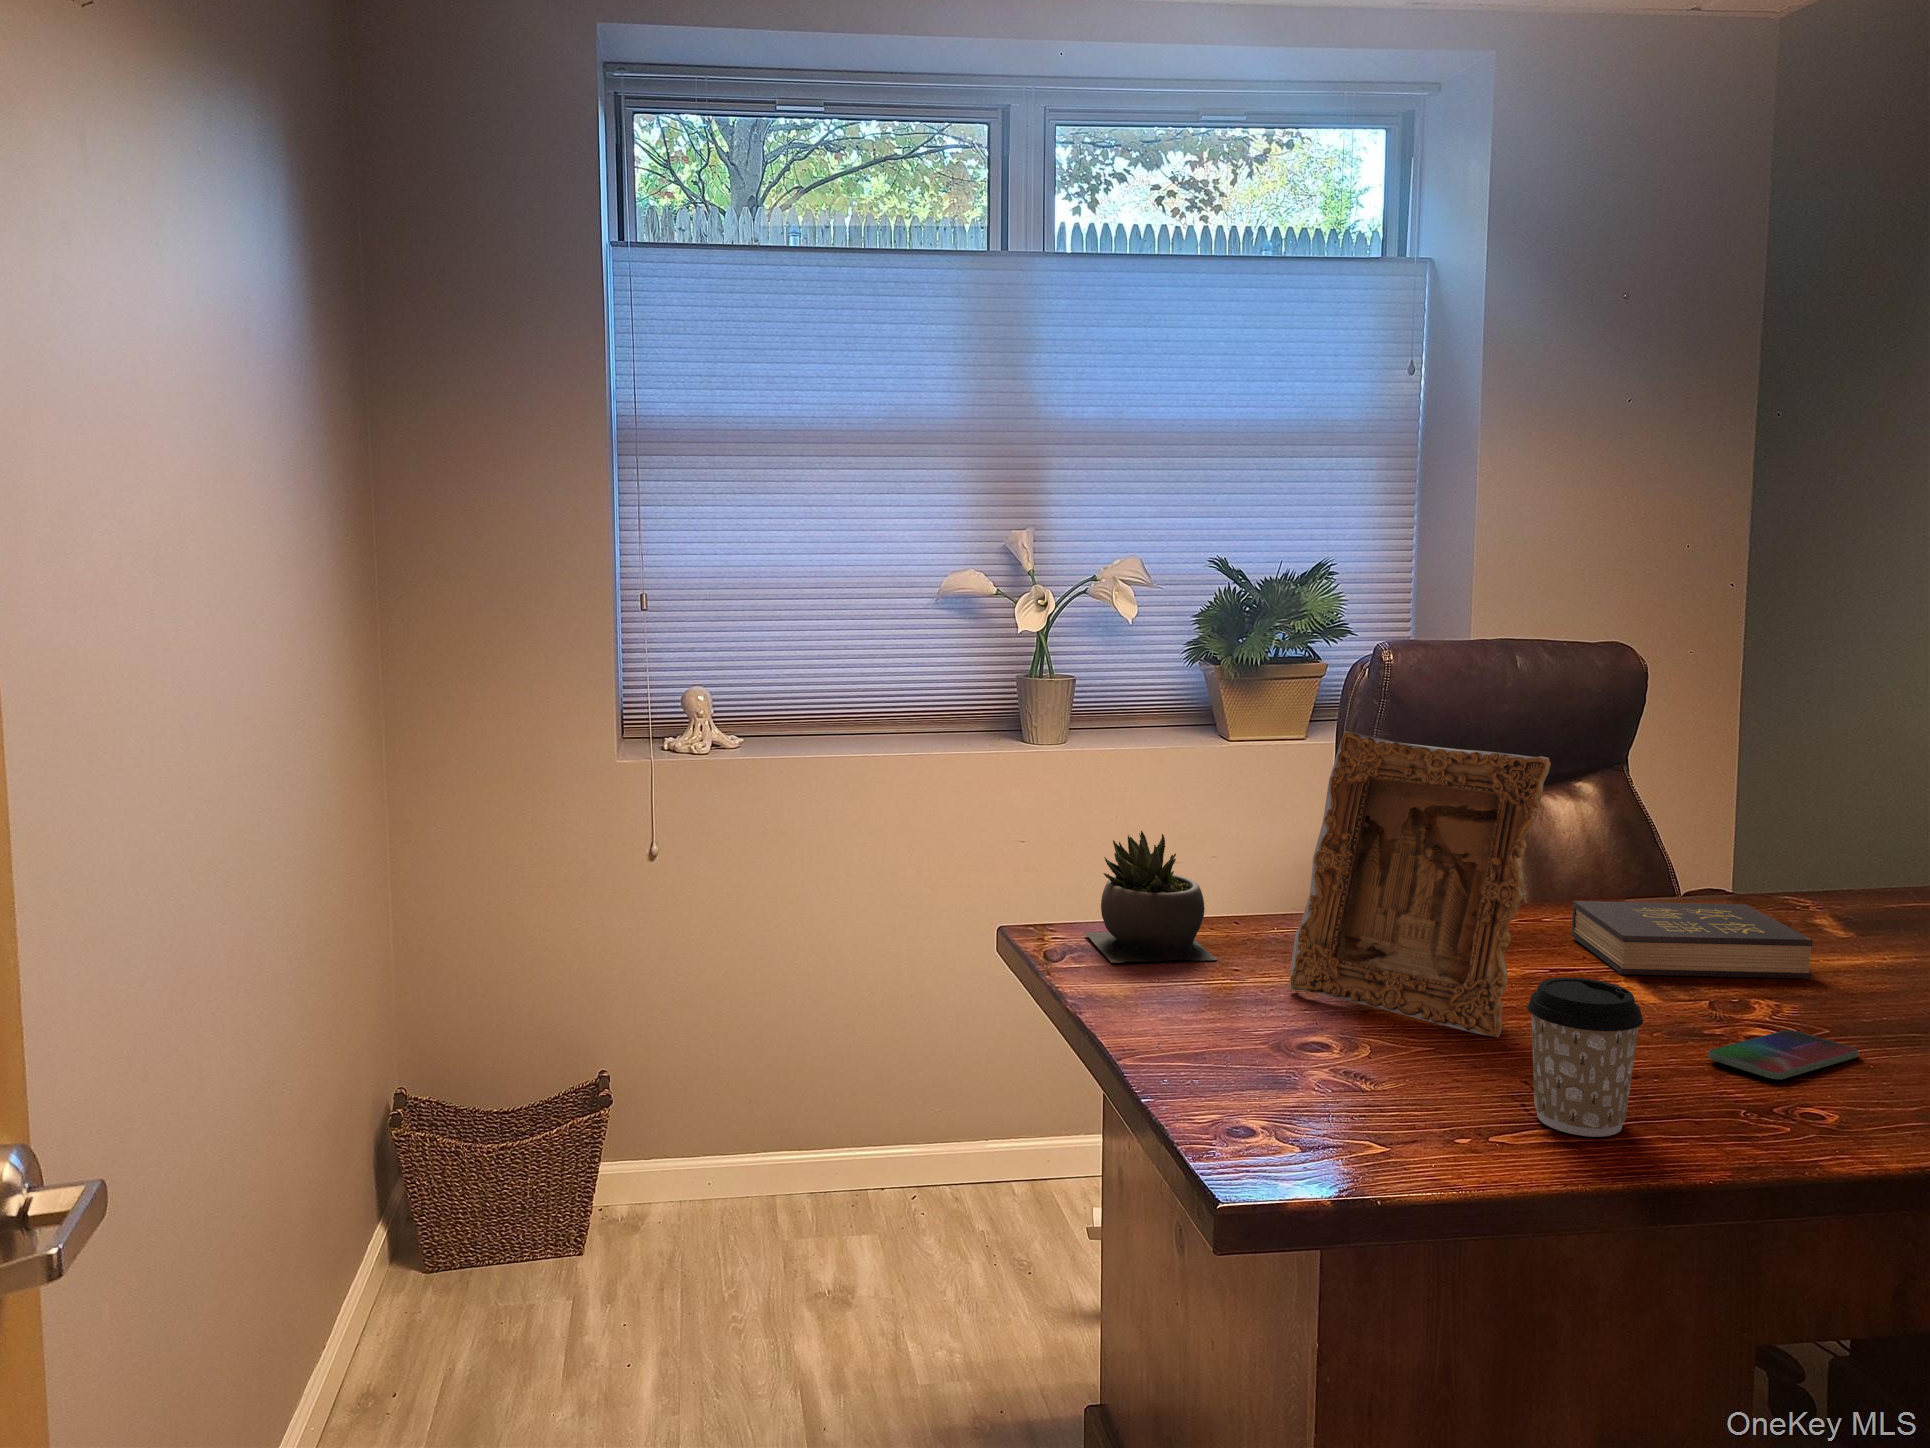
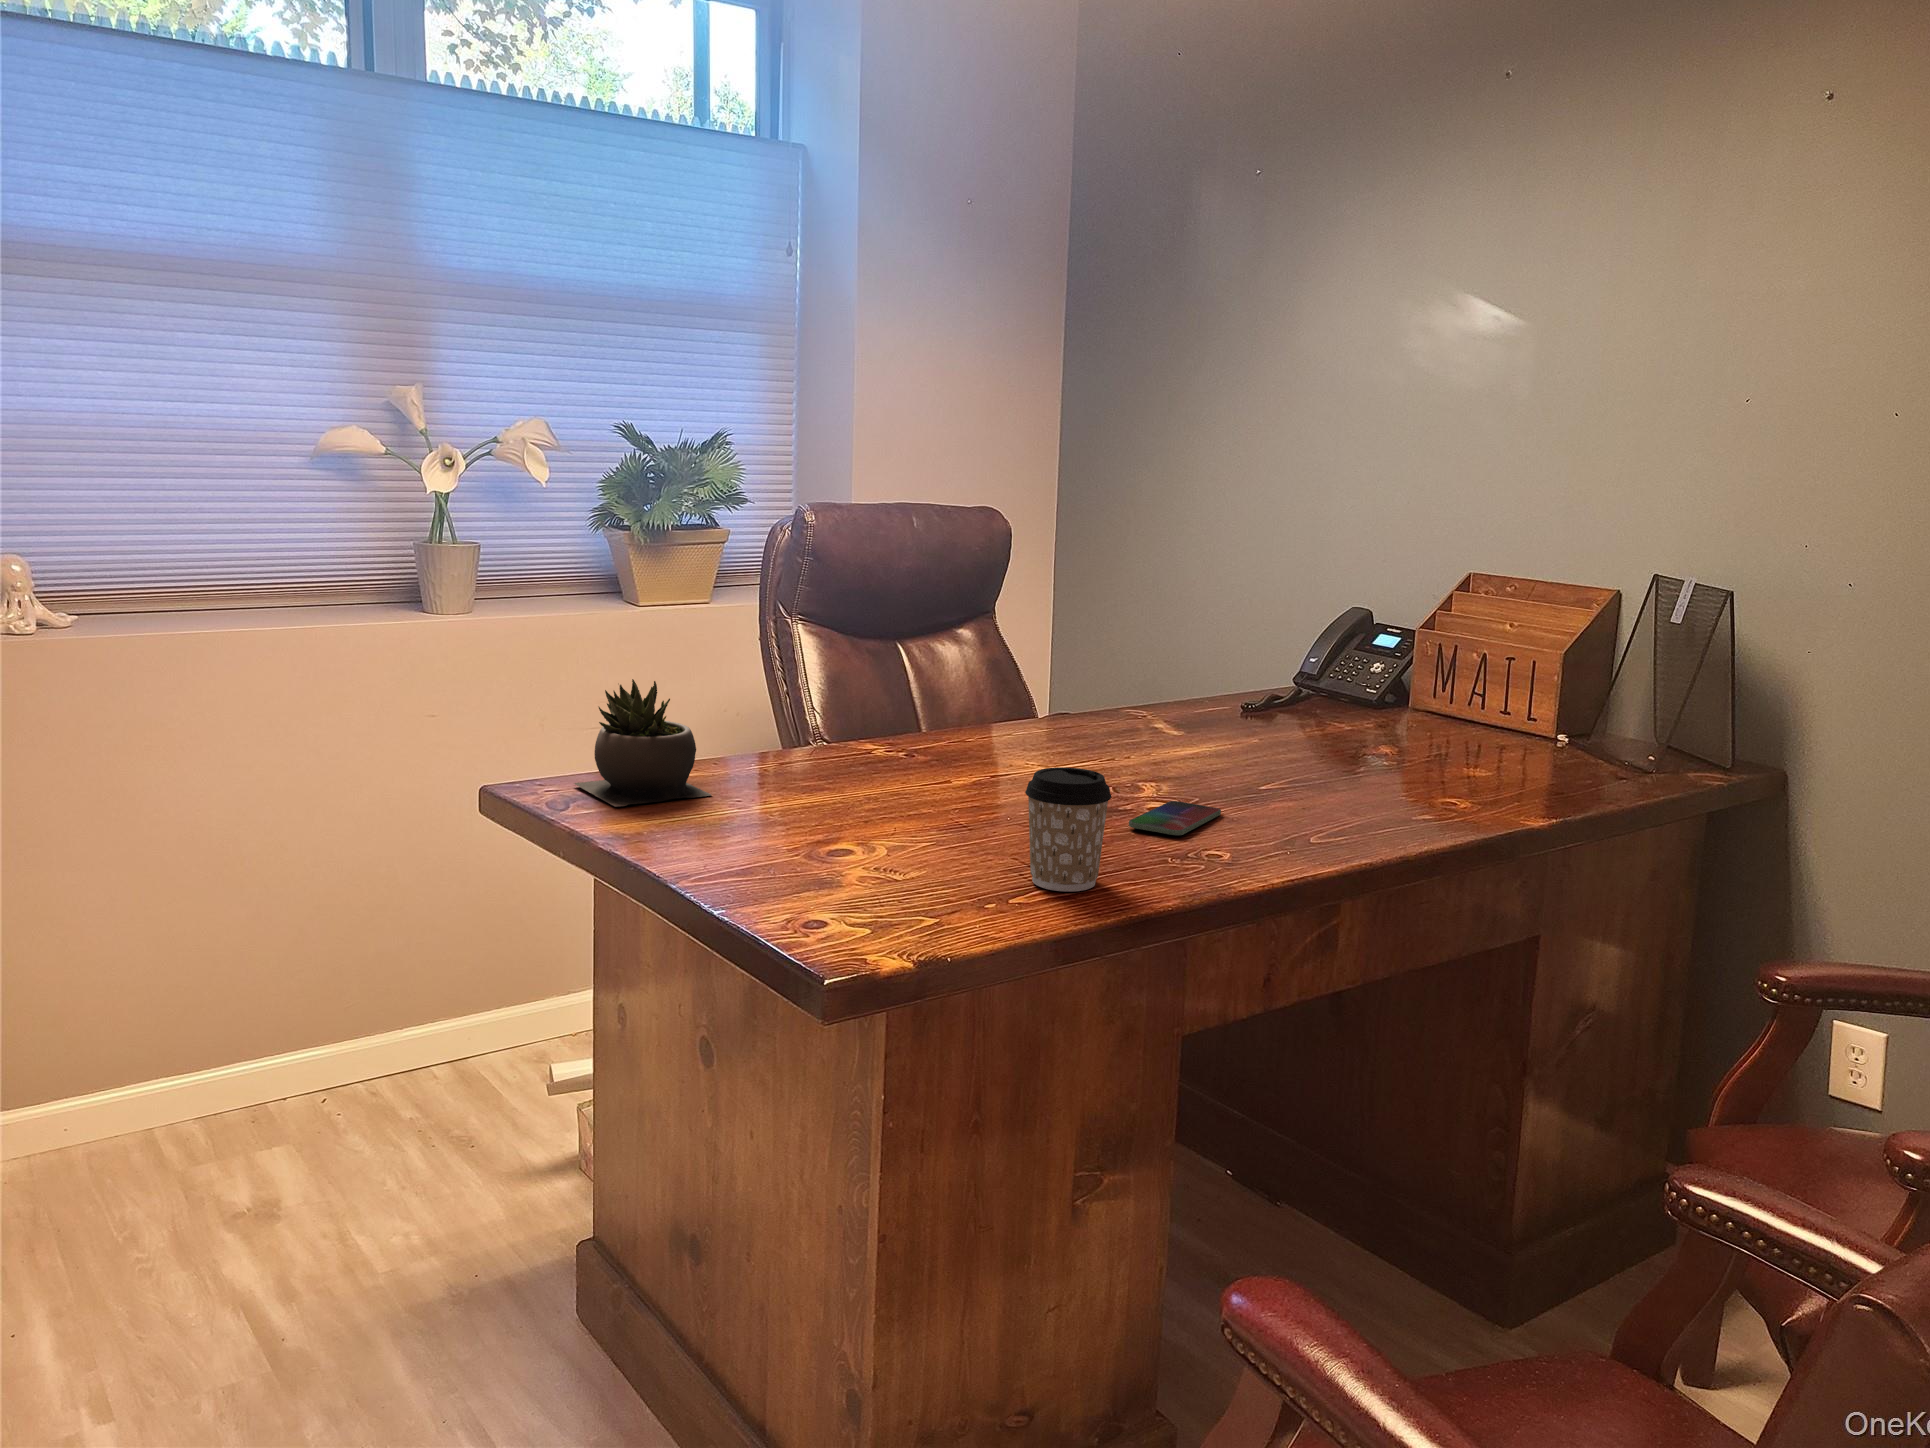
picture frame: present [1289,731,1551,1037] -> none [790,577,1006,830]
hardback book: present [1572,901,1813,979] -> none [991,714,1168,775]

